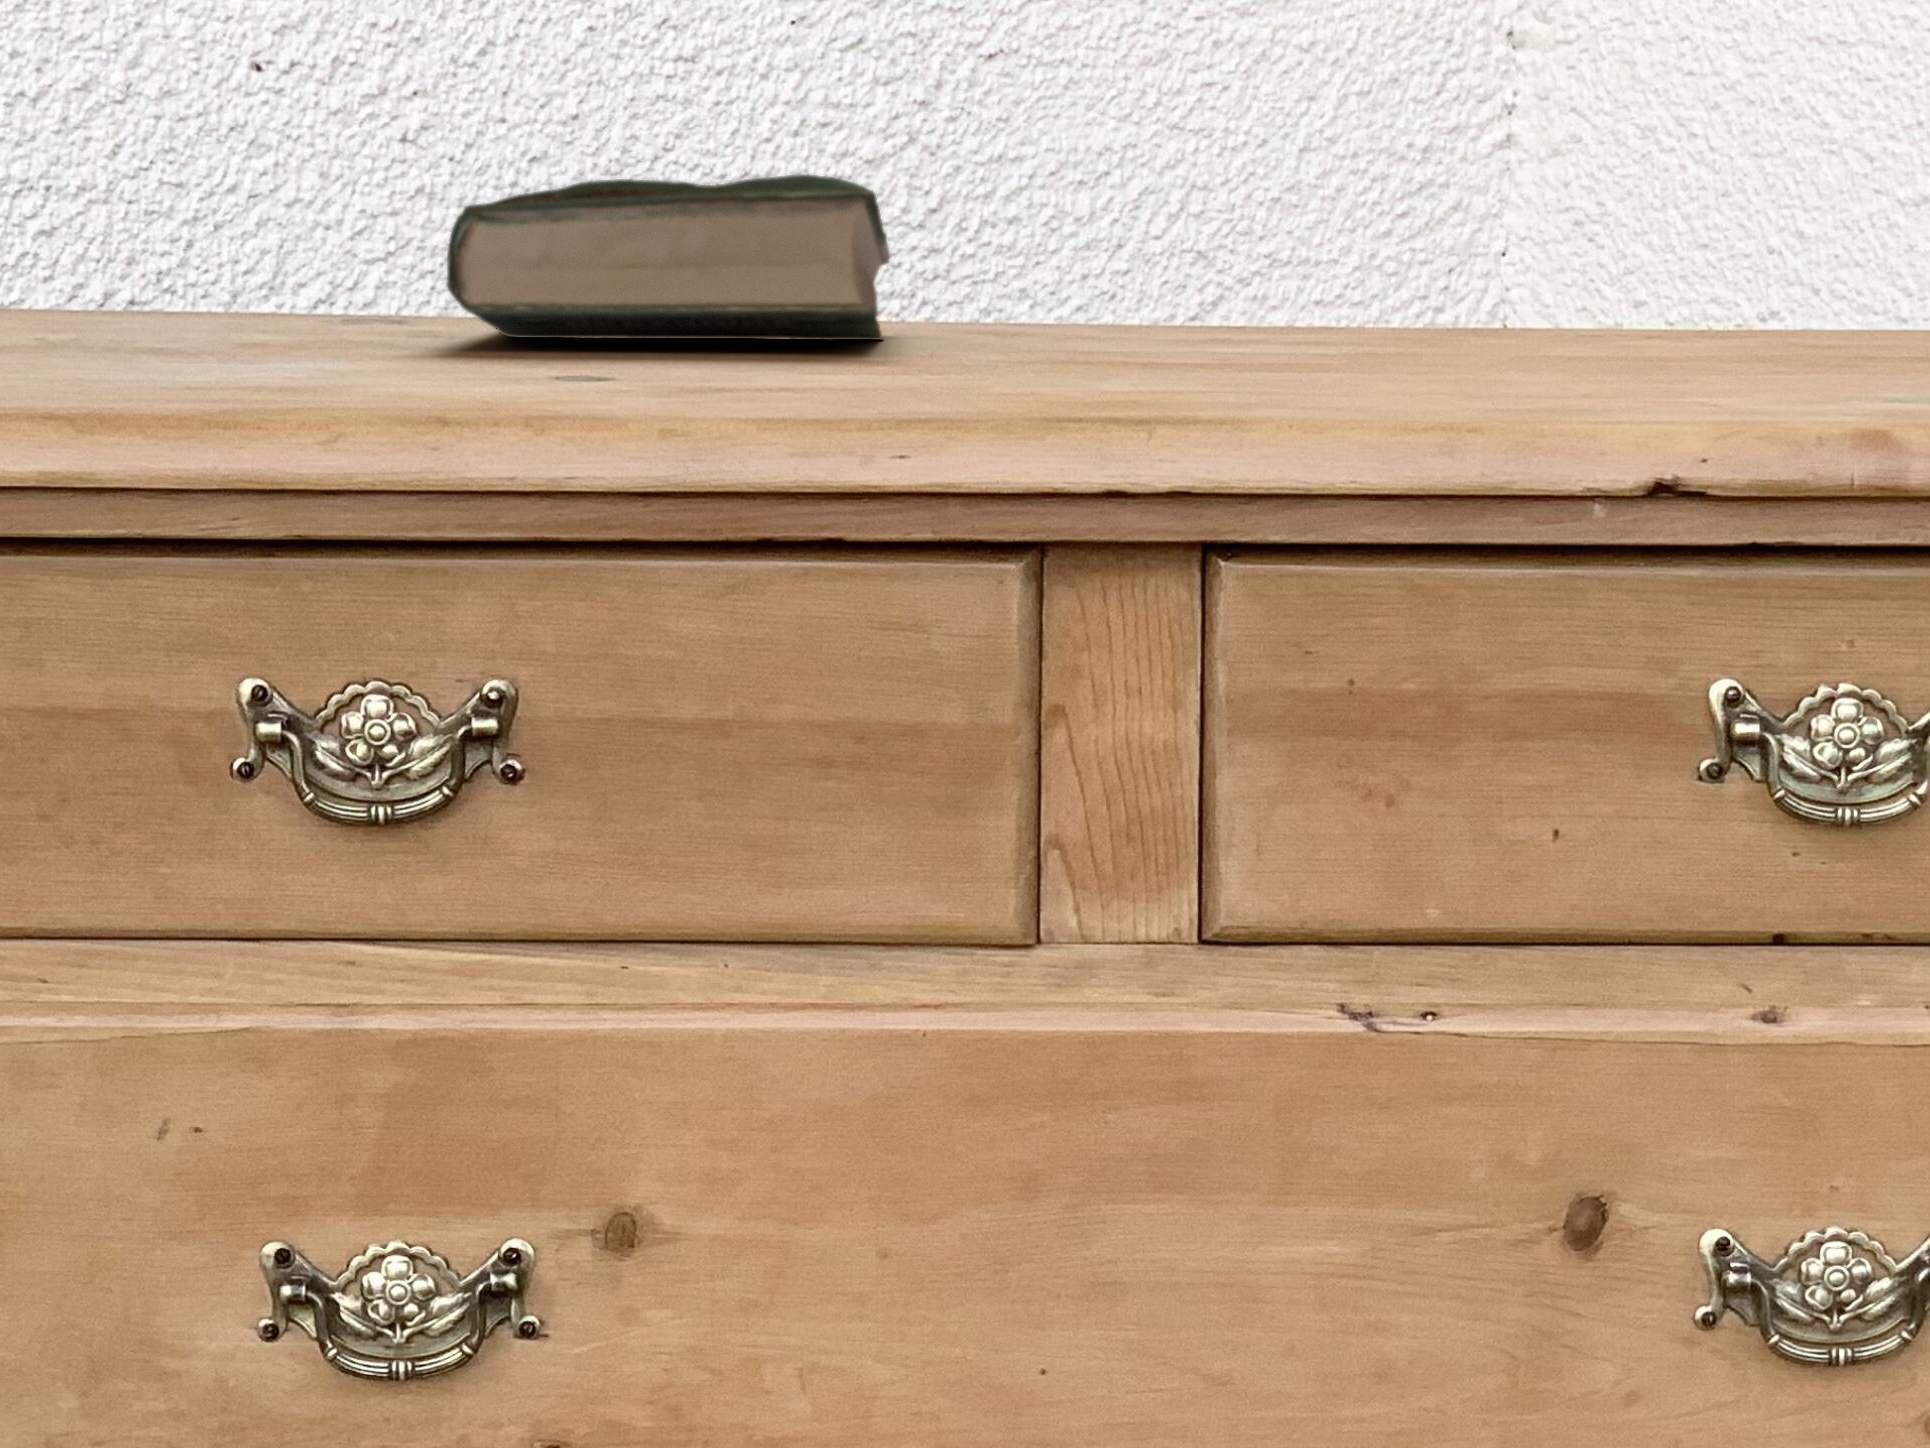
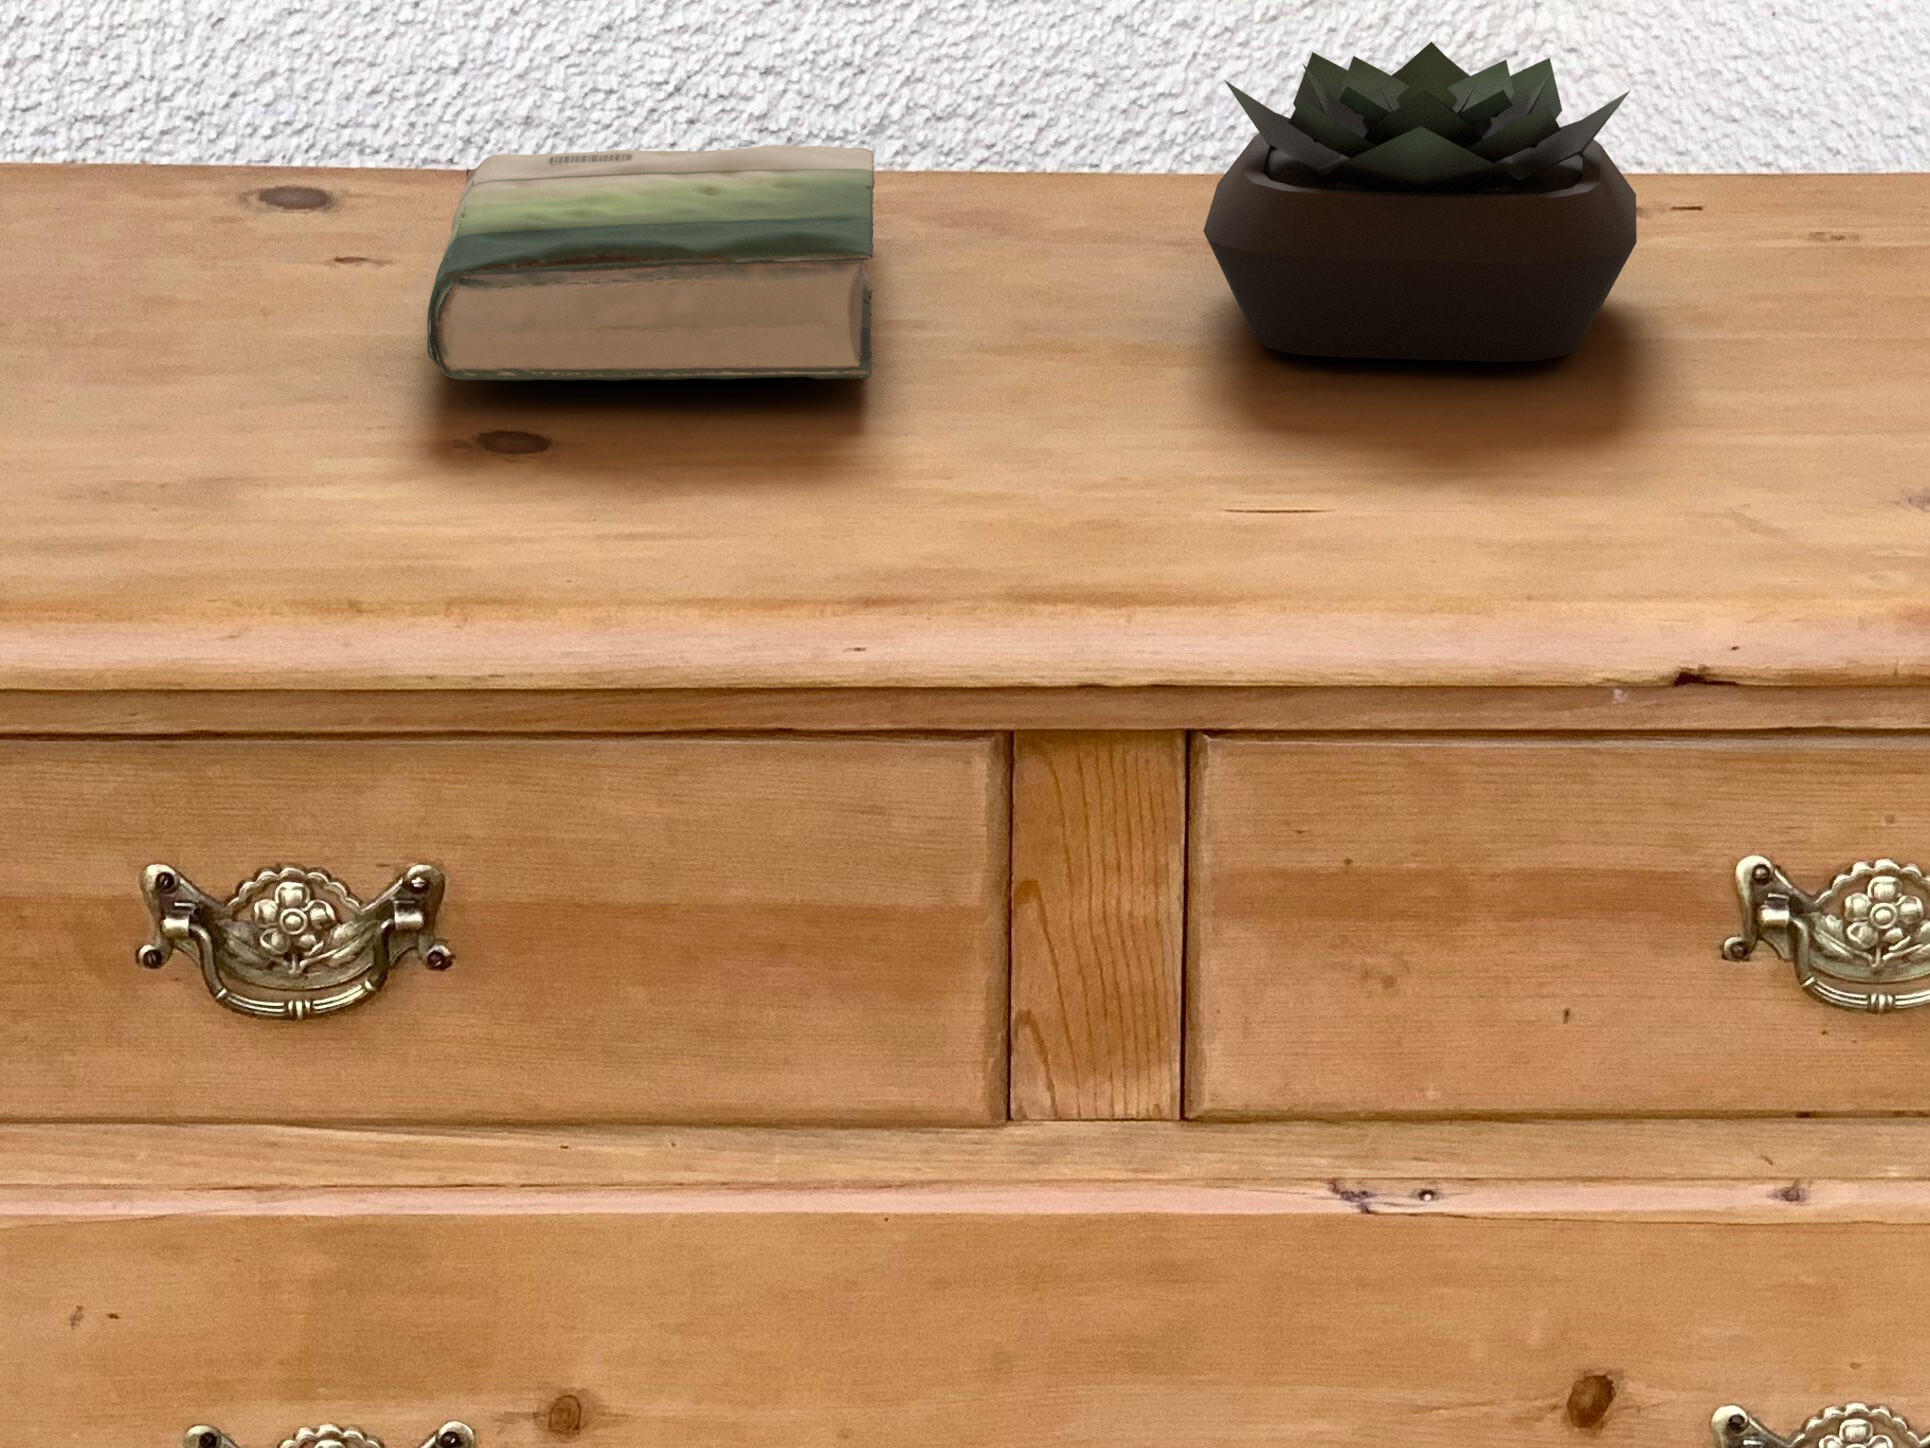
succulent plant: none [1194,79,1607,354] -> present [1203,42,1637,362]

